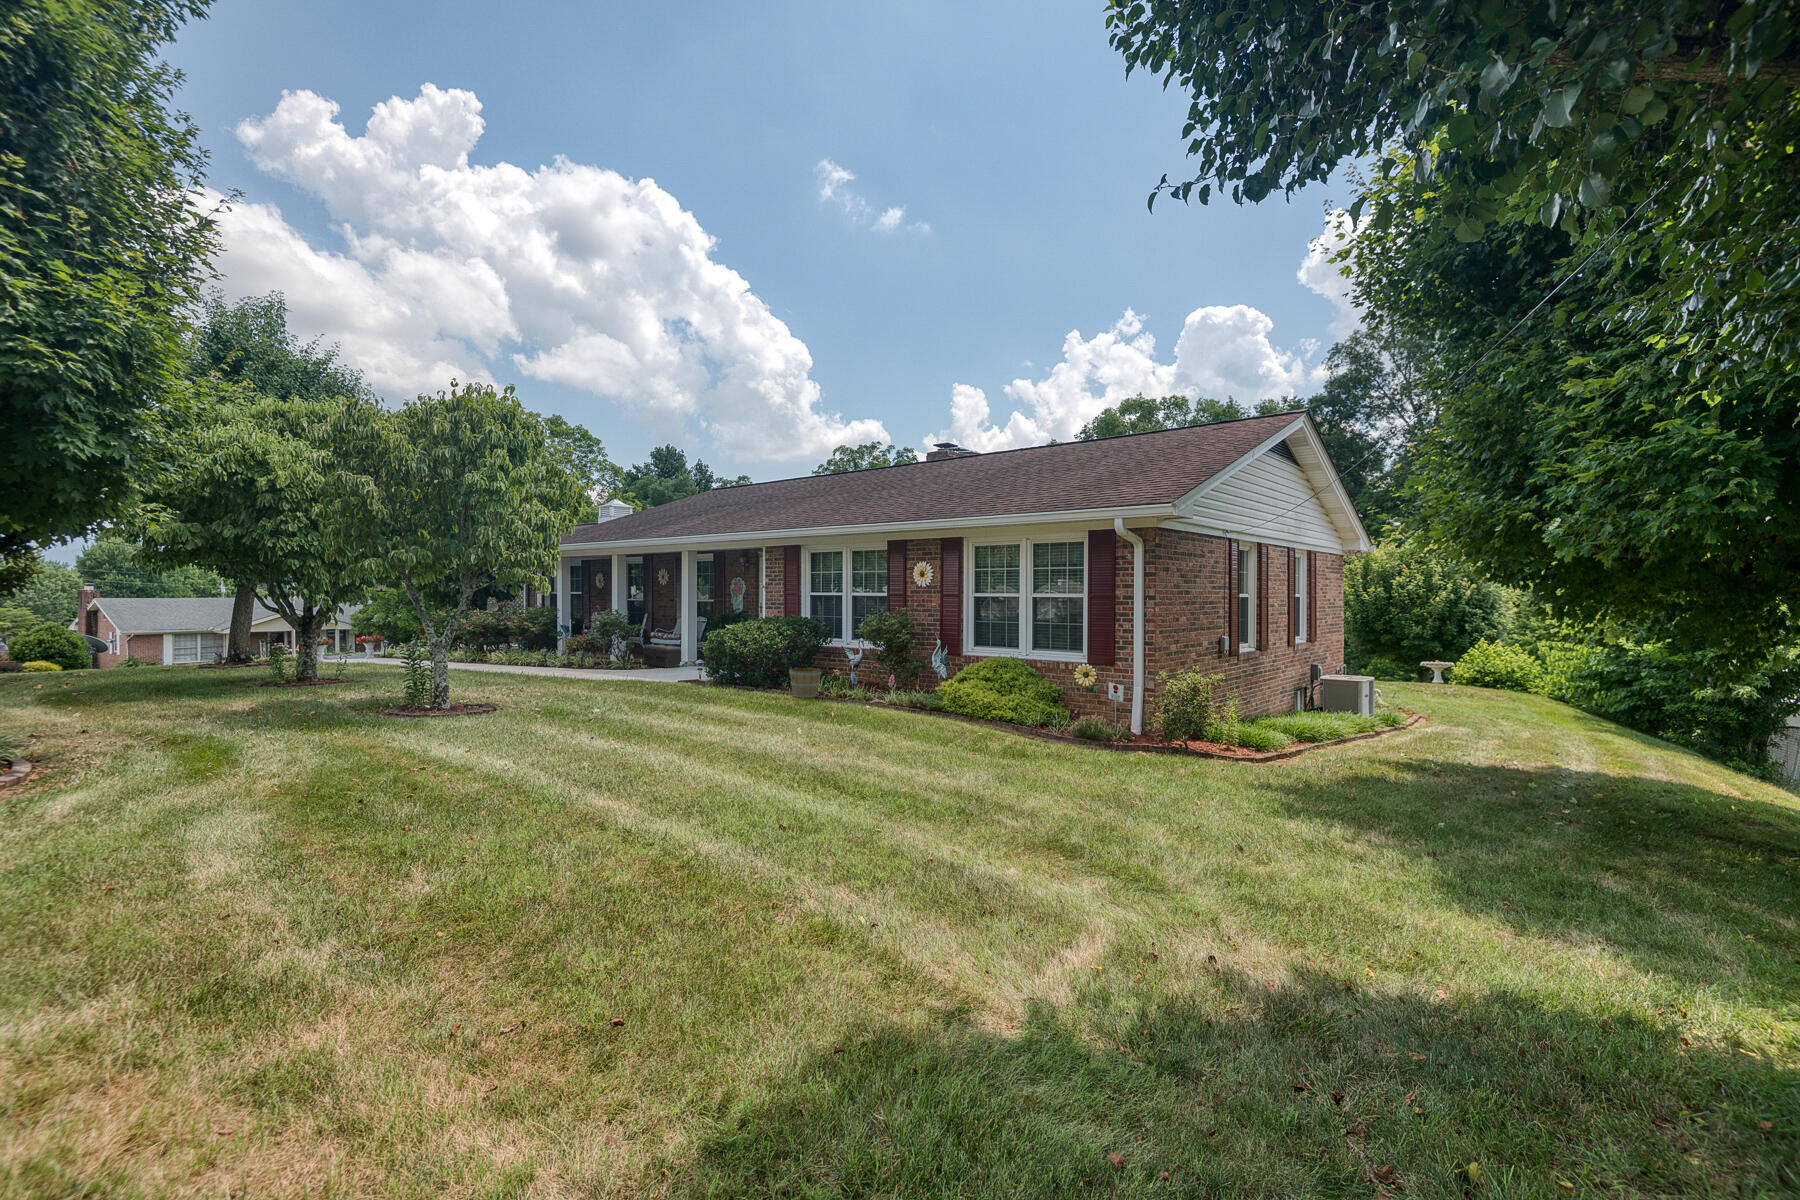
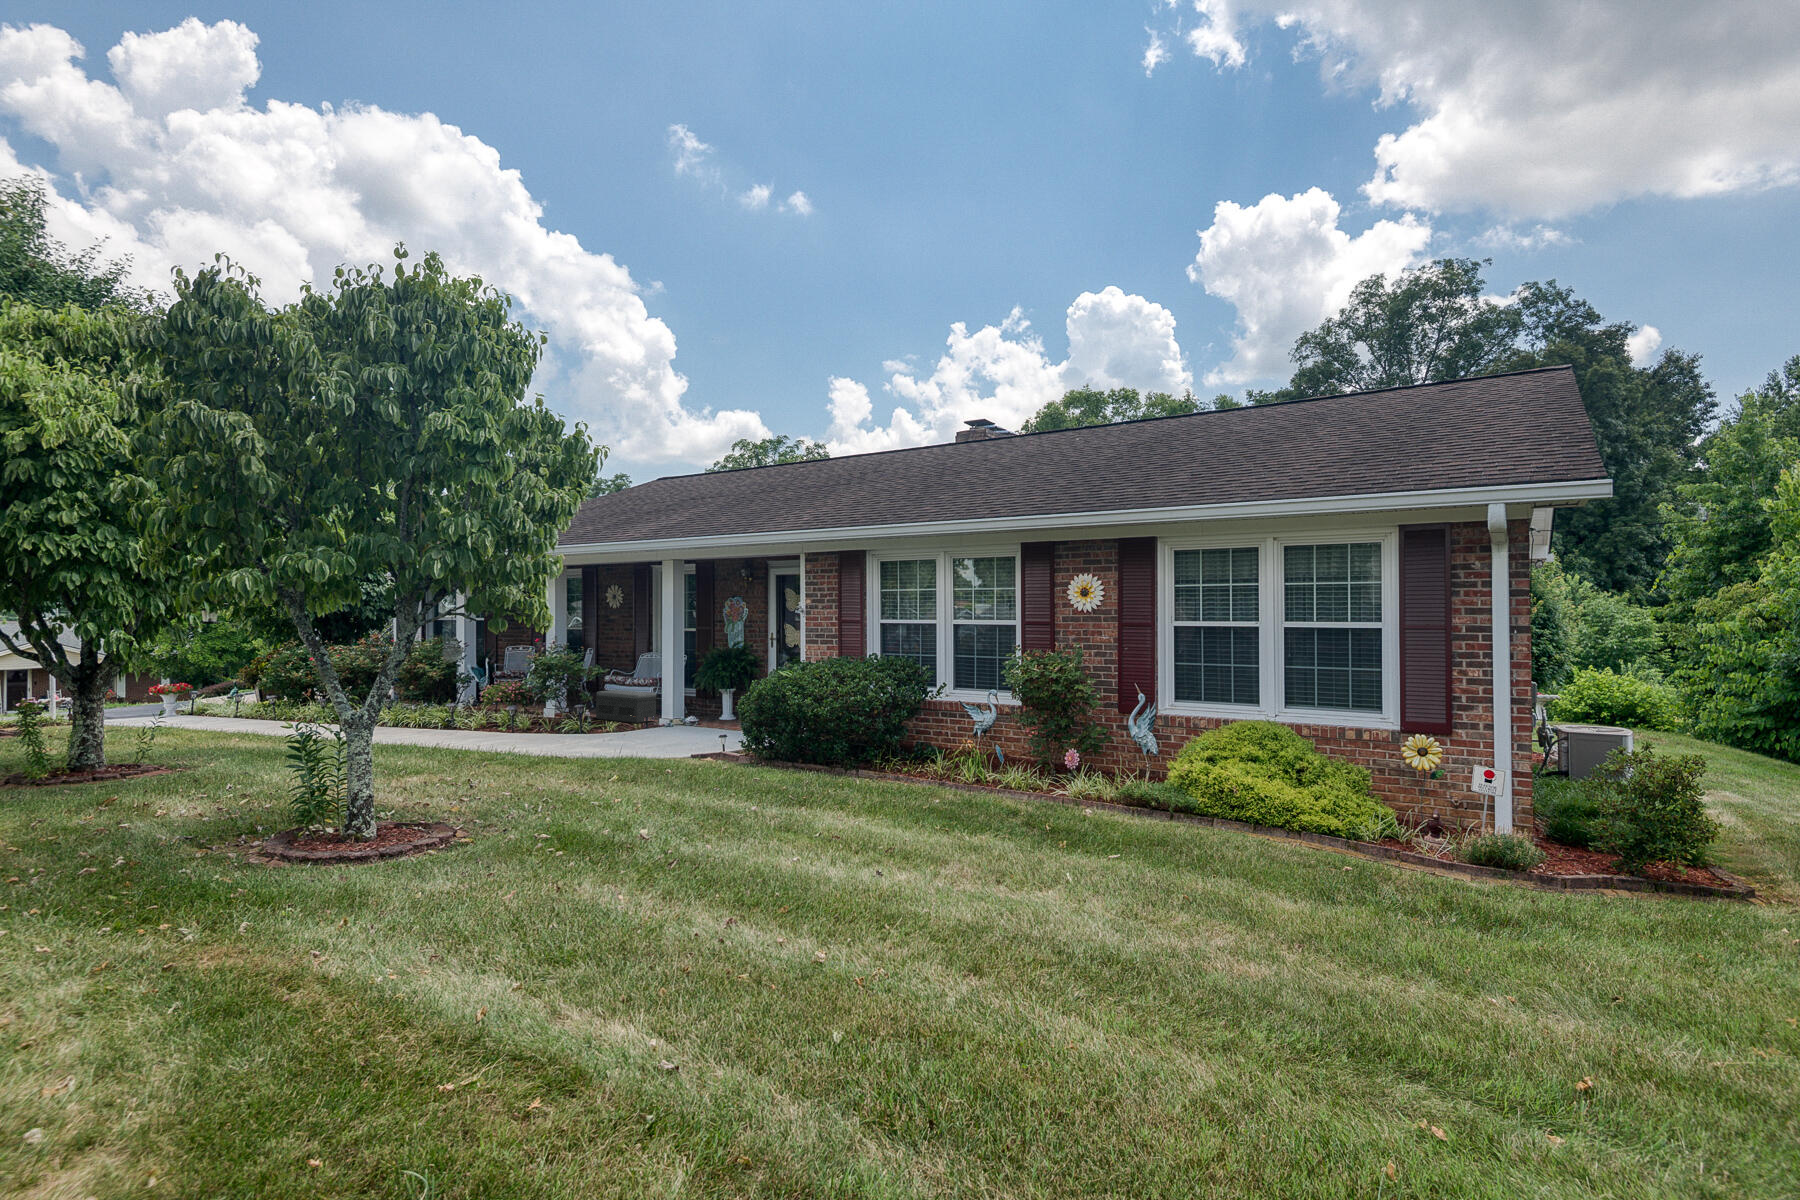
wooden bucket: present [789,668,822,698] -> none [877,718,922,762]

